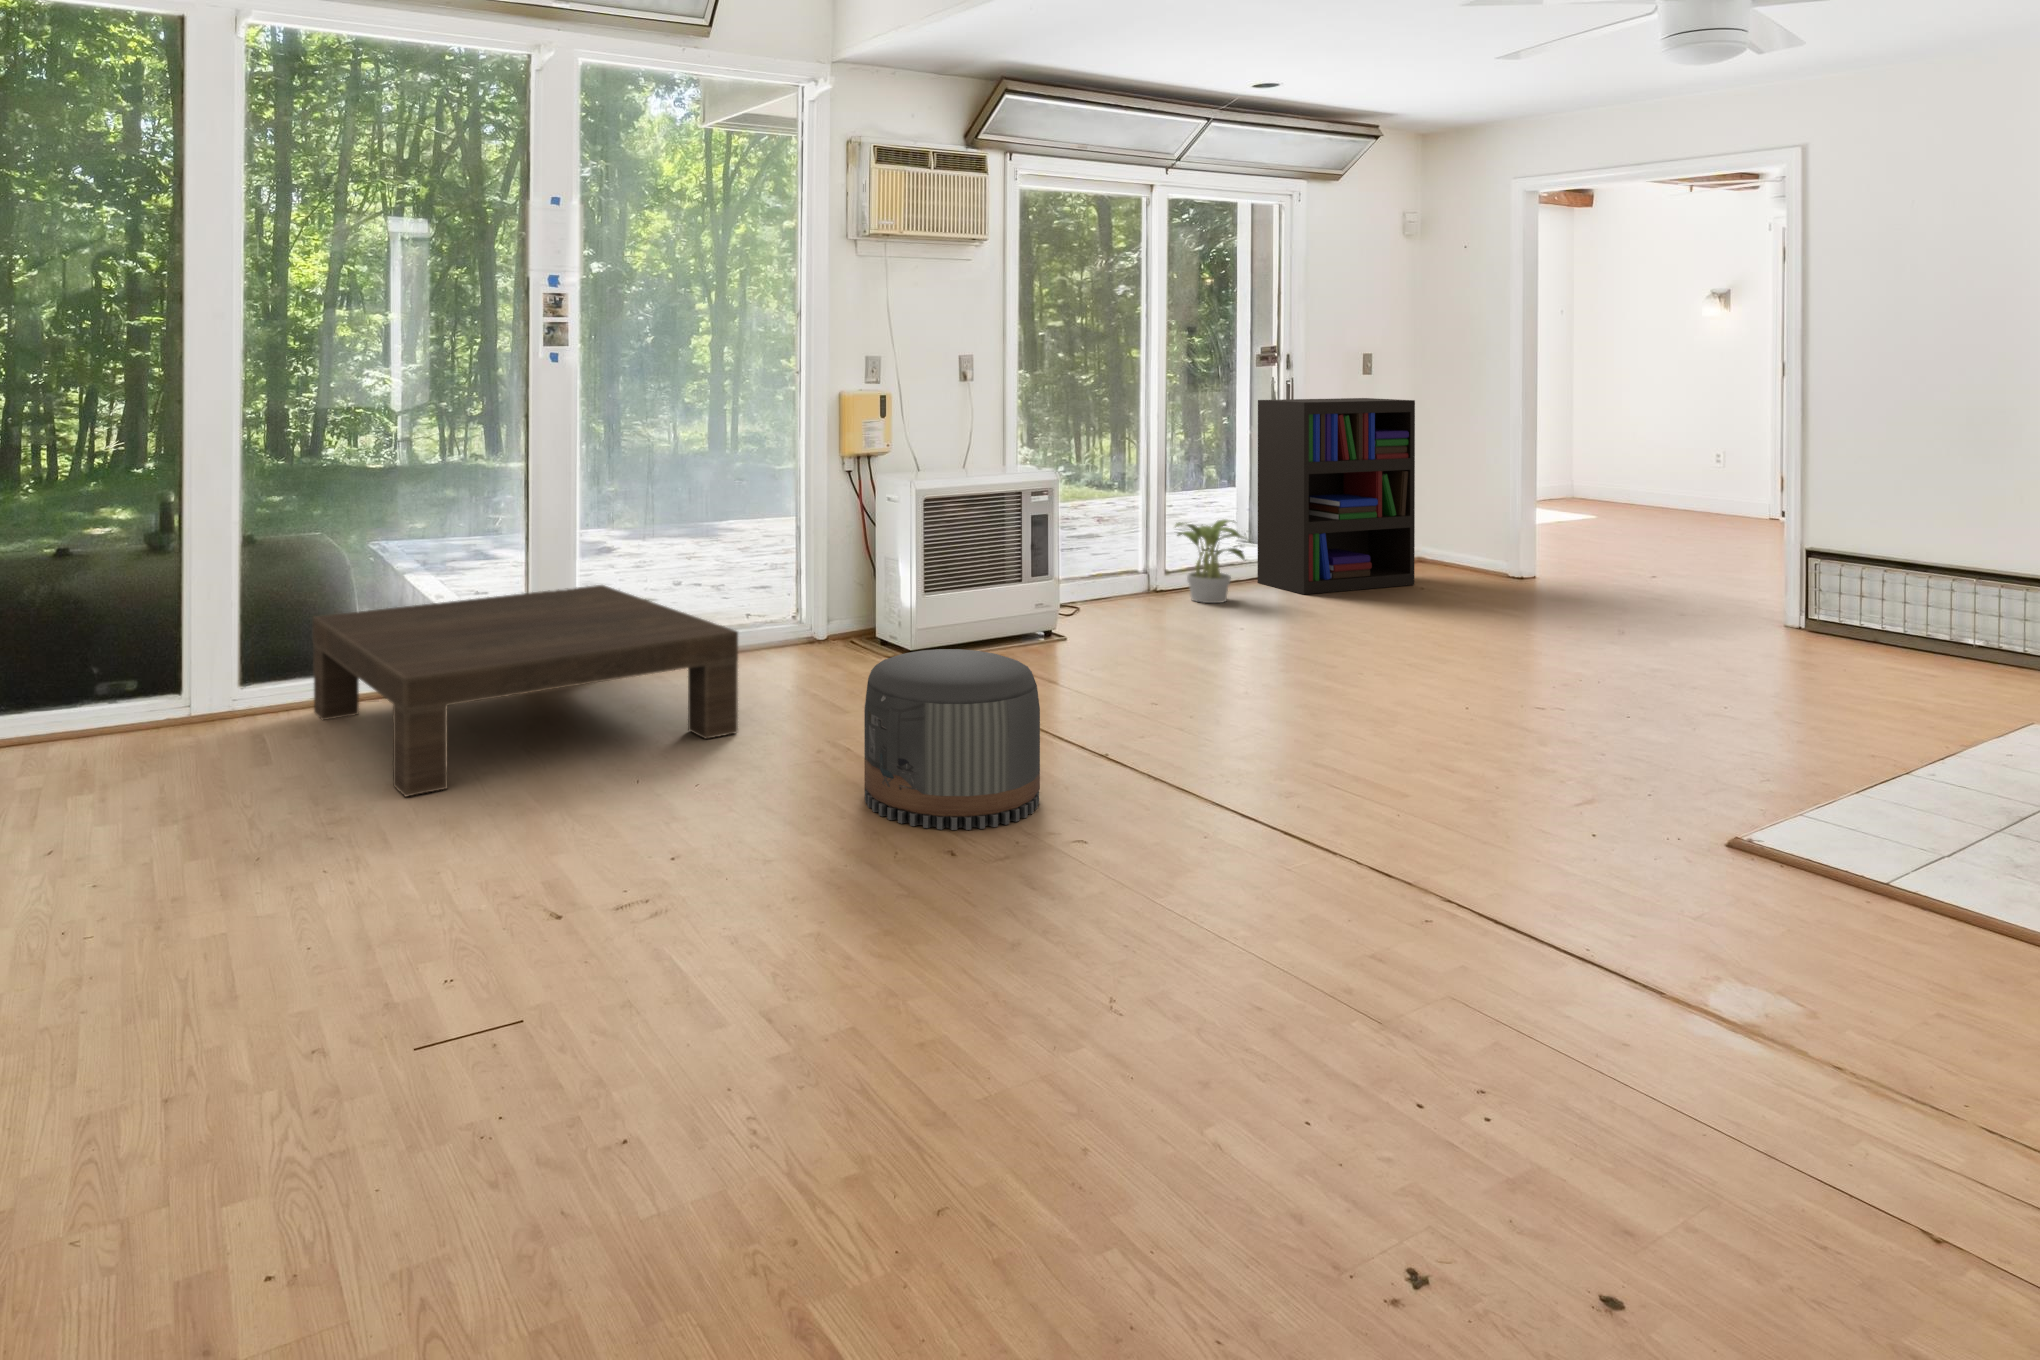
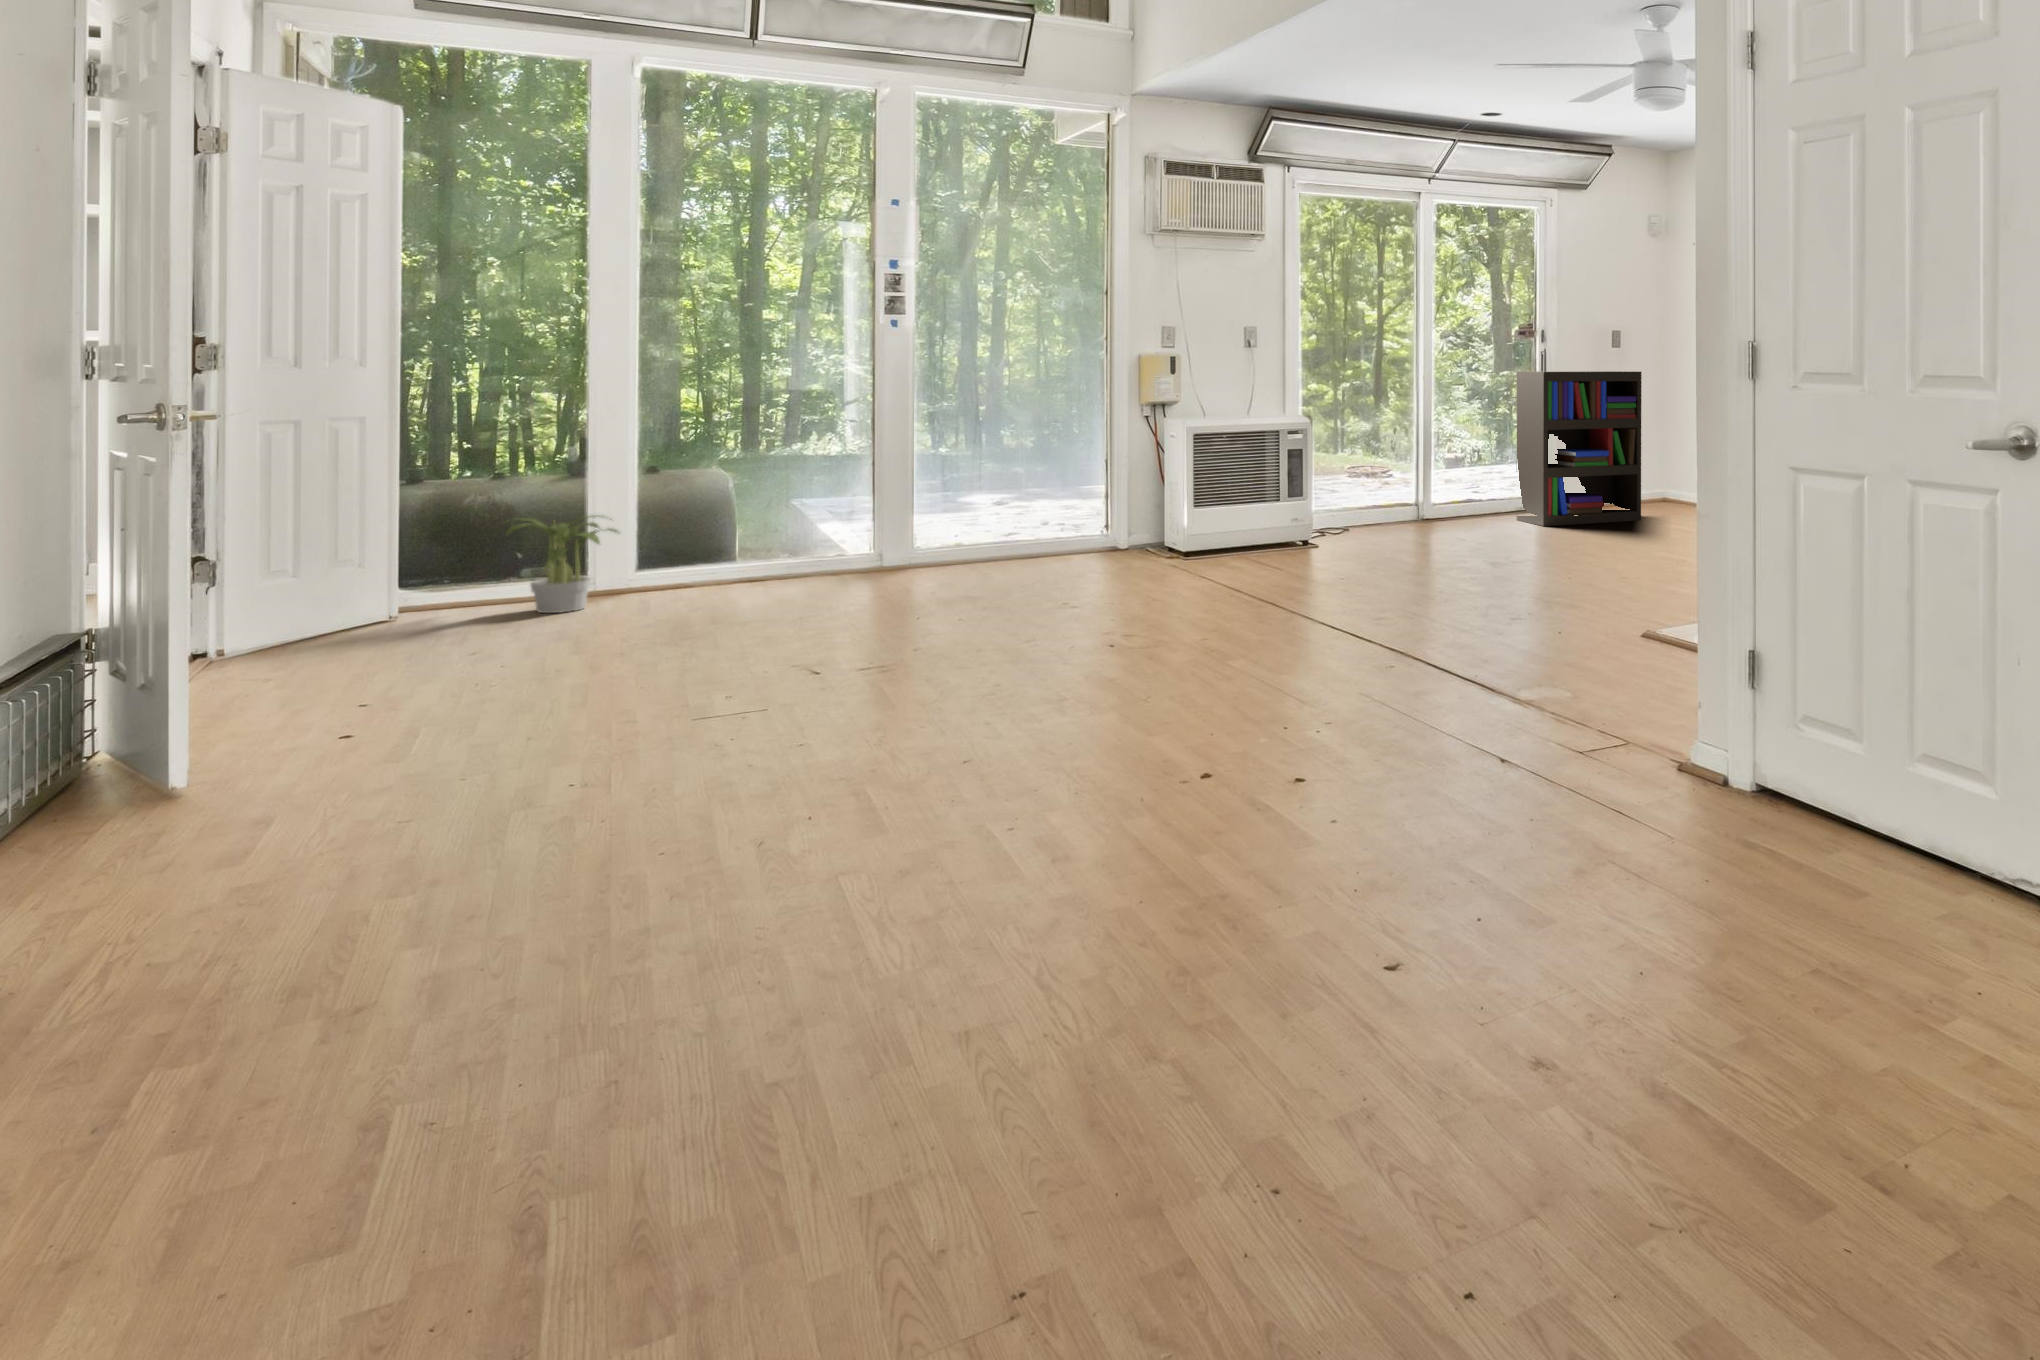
potted plant: present [1175,520,1245,603] -> present [506,516,620,613]
coffee table: present [313,585,738,796] -> none [696,503,1014,627]
pouf: present [864,649,1040,830] -> none [1074,524,1201,637]

